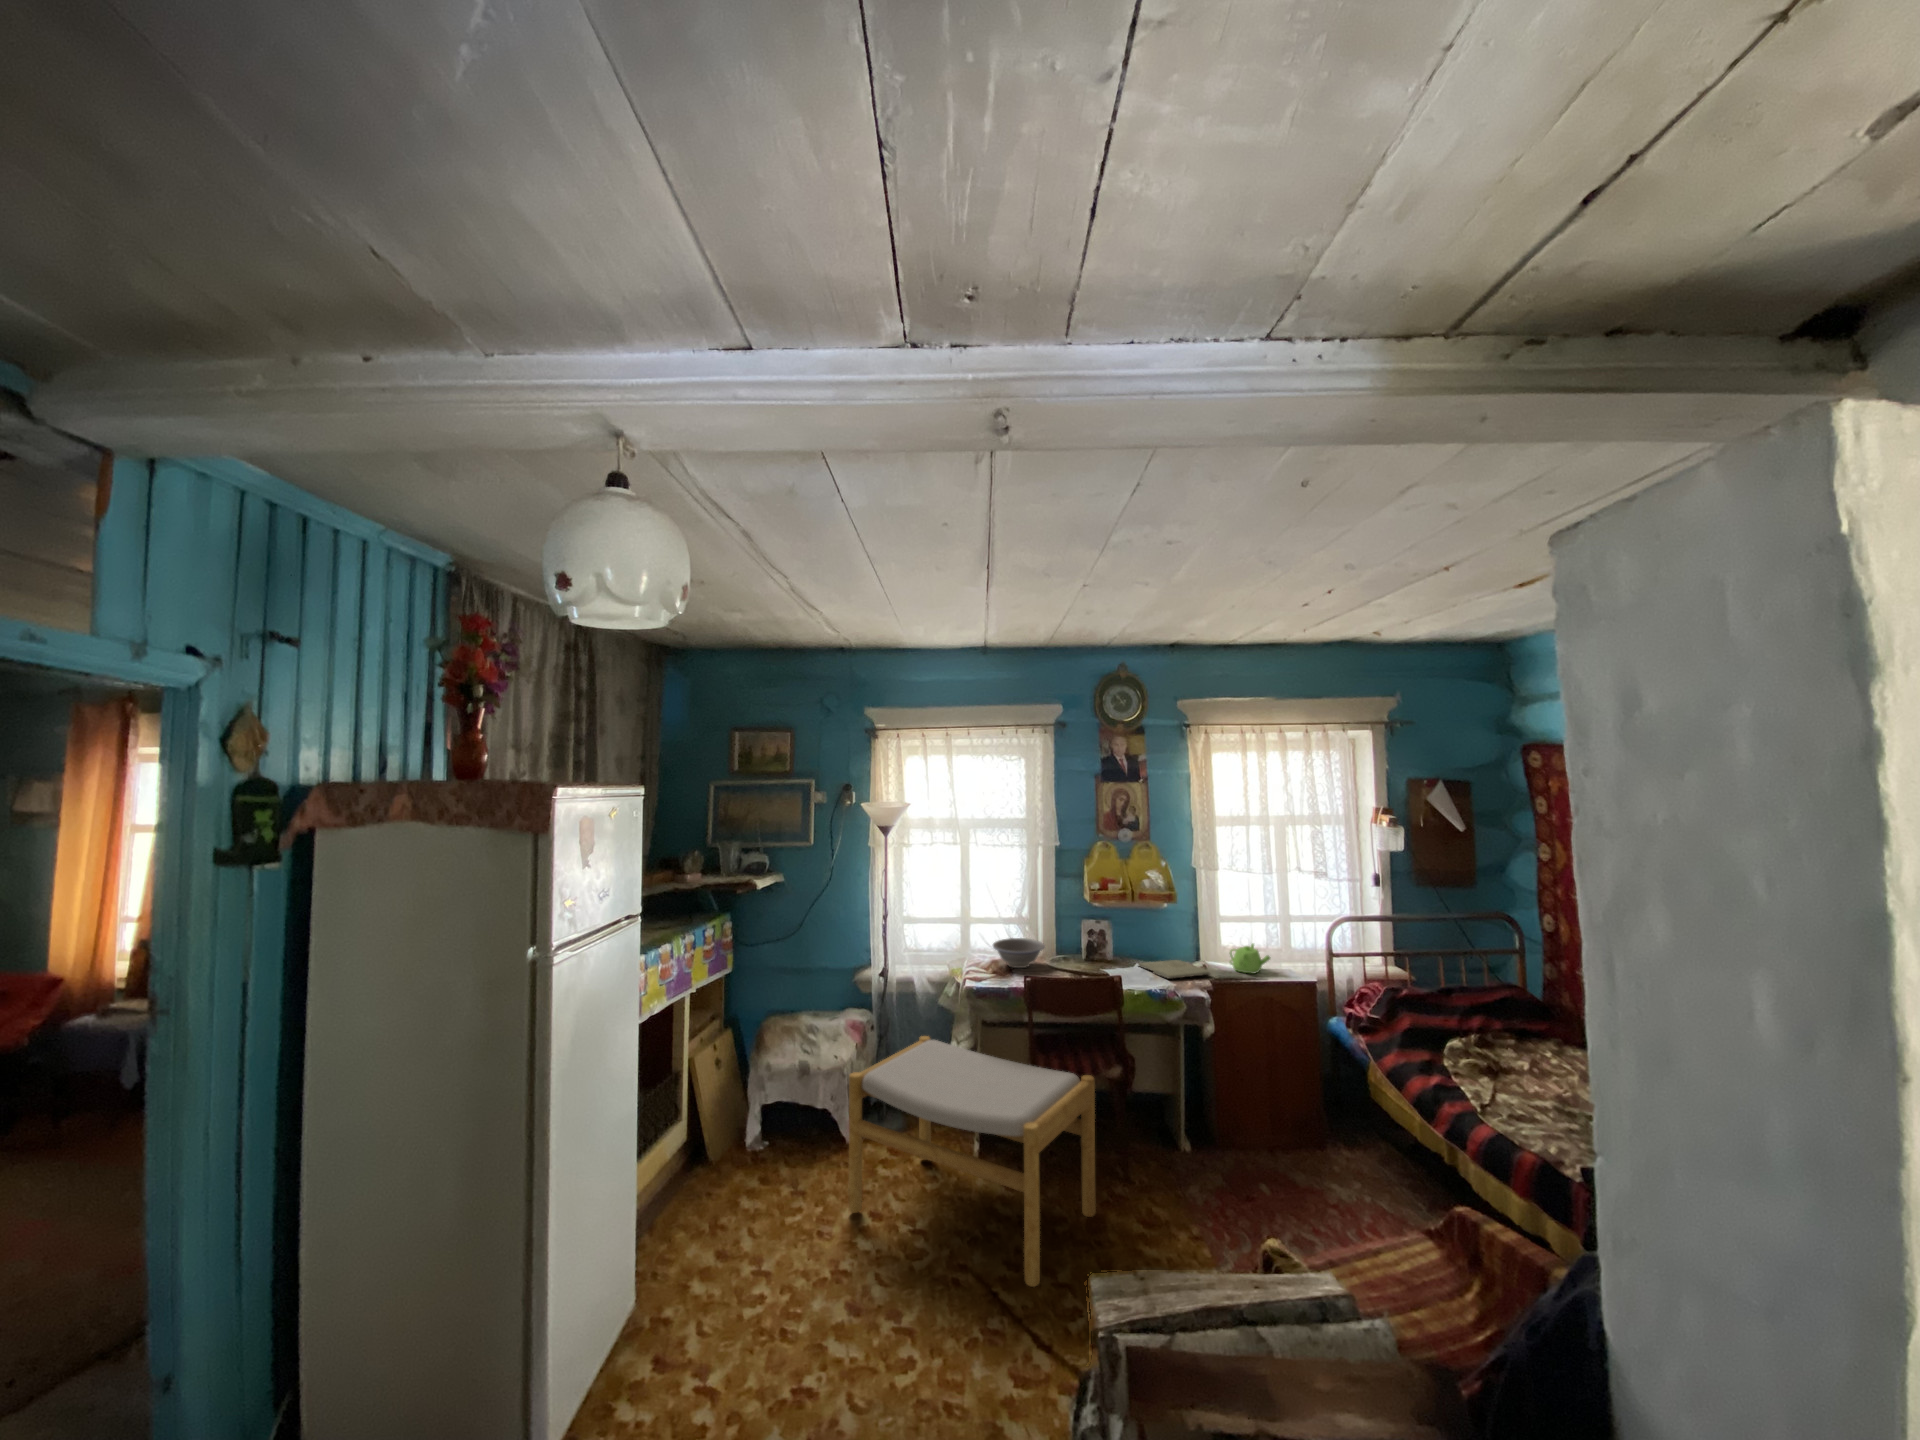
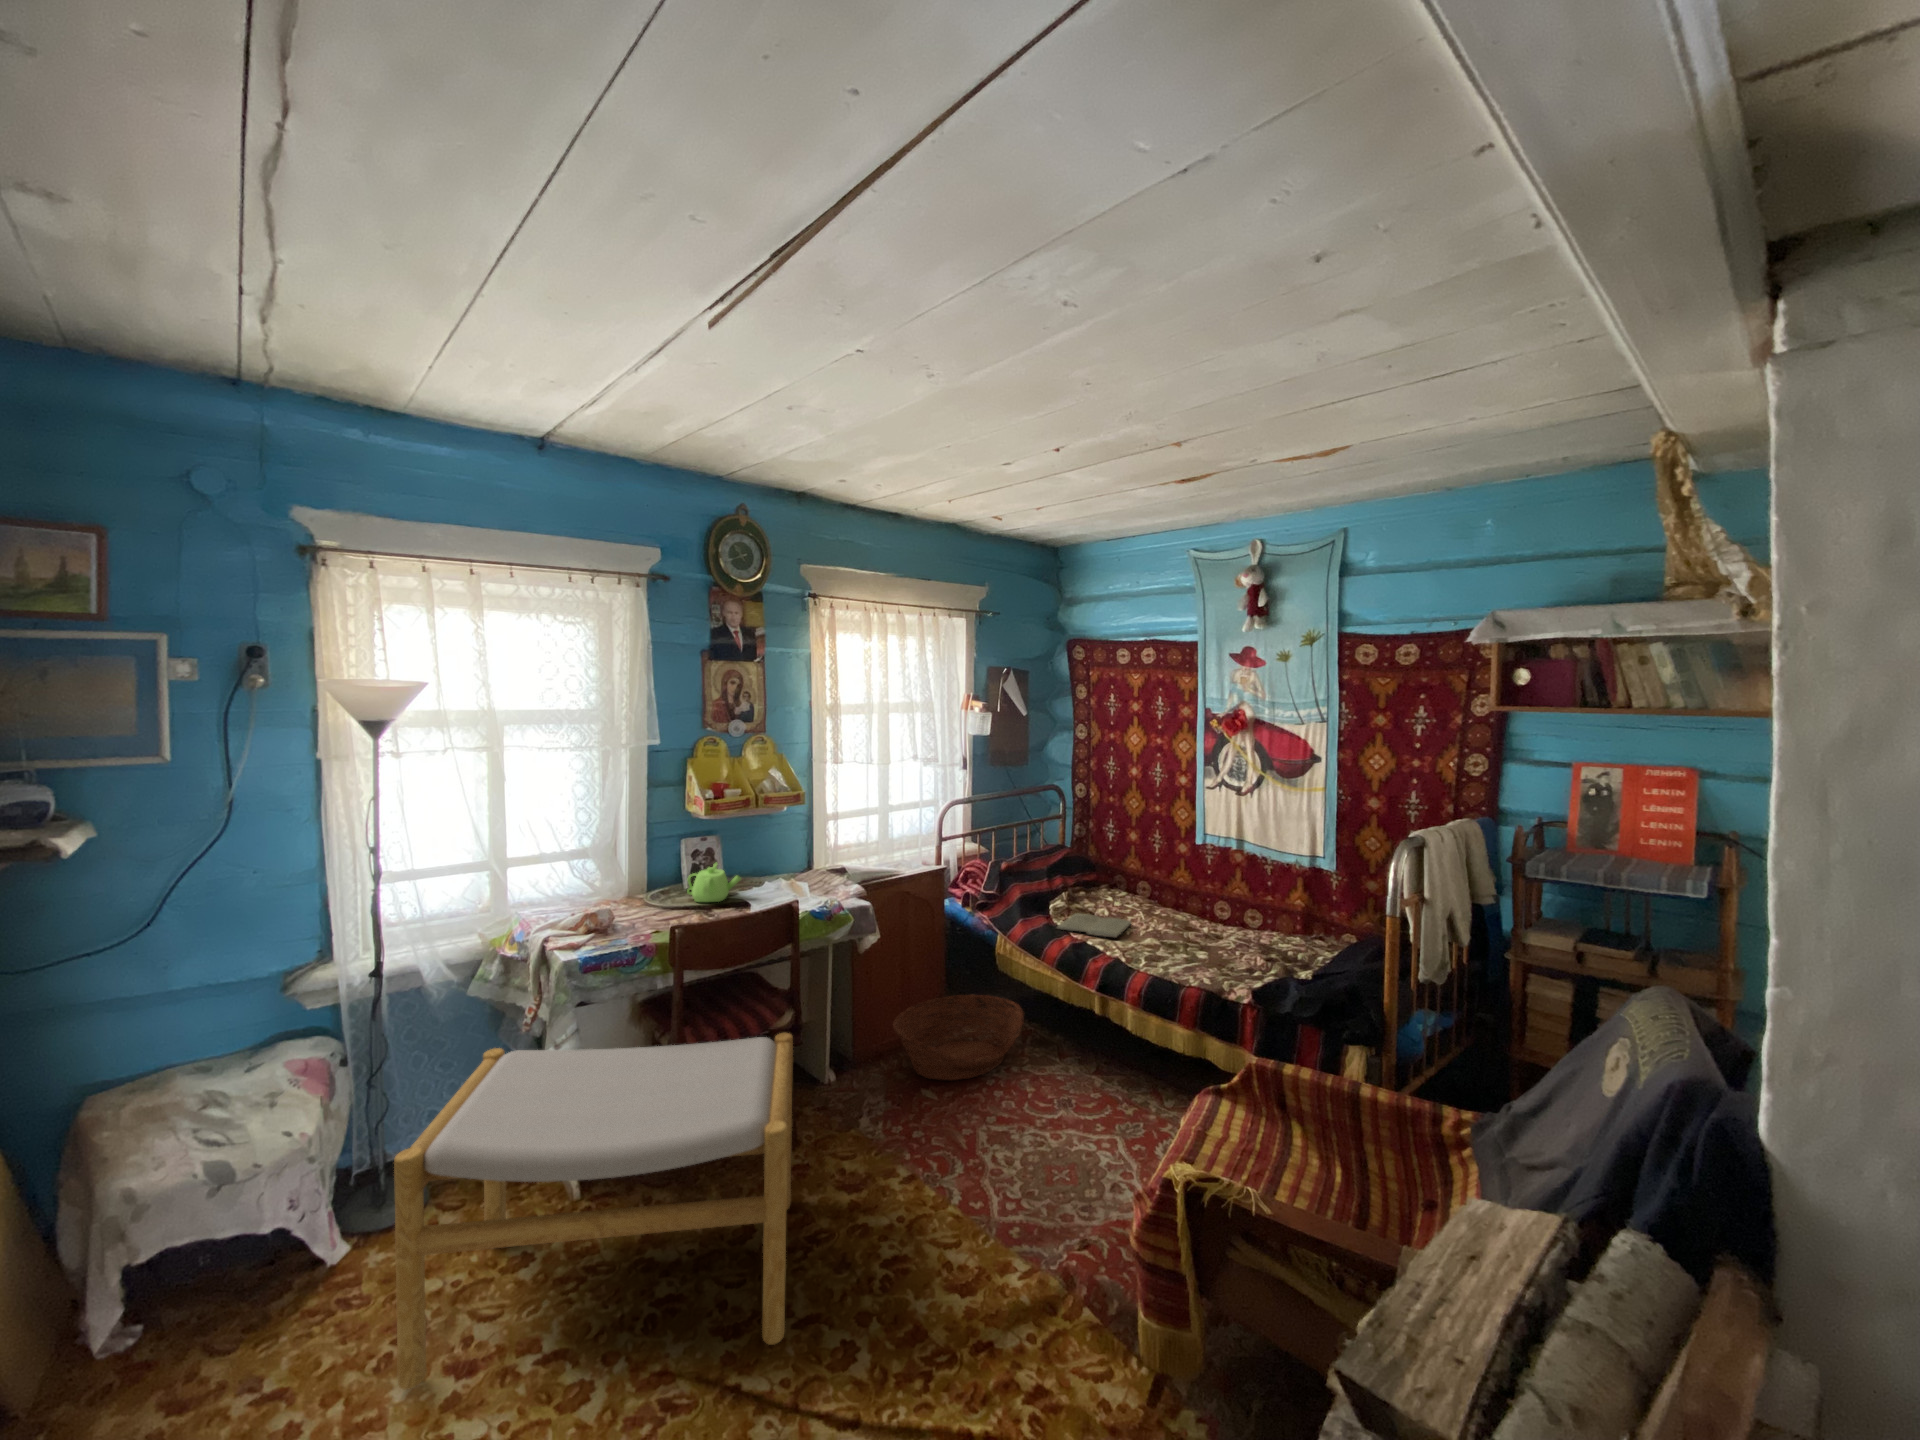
bowl: present [993,938,1045,968] -> none [567,874,648,917]
teapot: present [1230,944,1270,973] -> present [687,863,741,902]
book: present [1139,960,1210,979] -> present [1057,913,1131,938]
basket: none [1238,1103,1385,1188] -> present [893,995,1024,1081]

